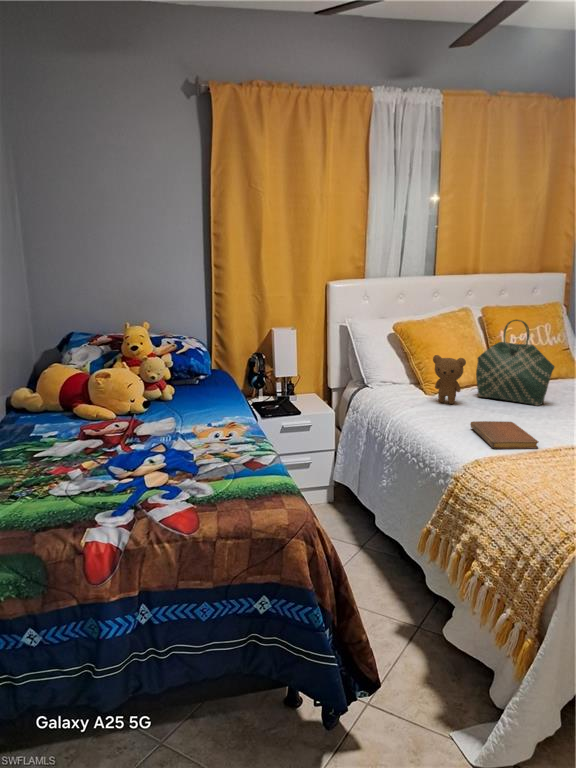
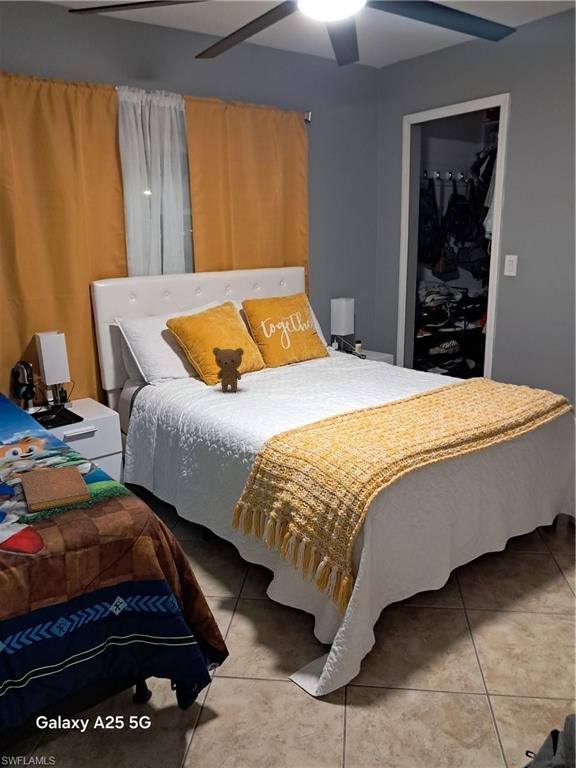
tote bag: present [476,320,555,406] -> none [250,309,317,384]
notebook: present [470,421,539,449] -> present [20,465,91,512]

